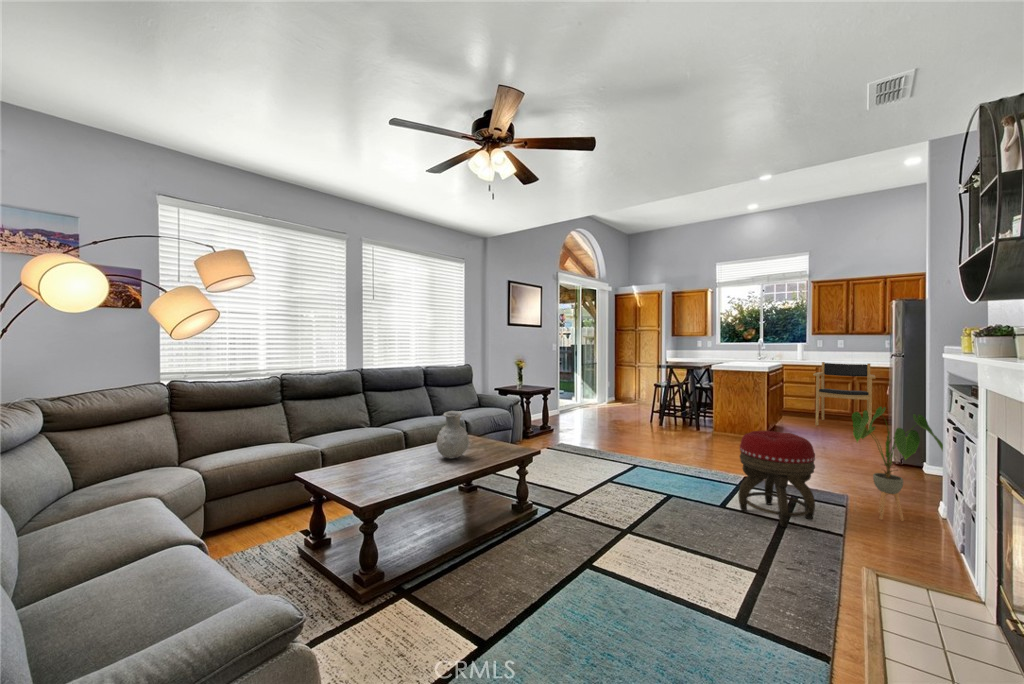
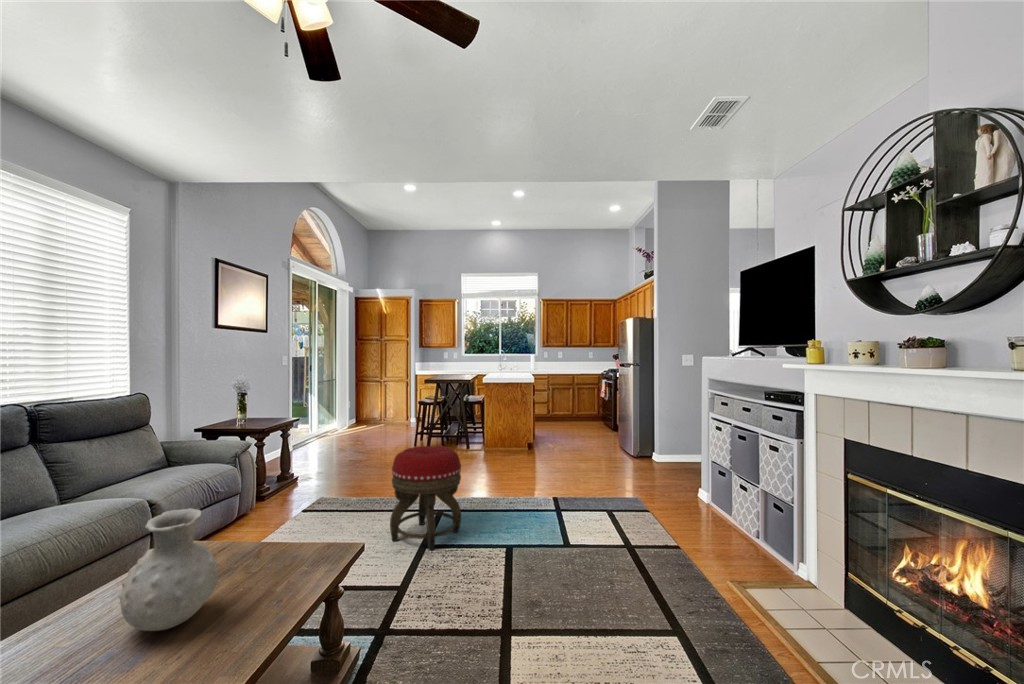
armchair: present [813,362,876,430] -> none [551,371,594,429]
house plant: present [852,407,943,521] -> none [654,412,721,517]
footstool: present [738,431,815,527] -> present [390,446,461,550]

